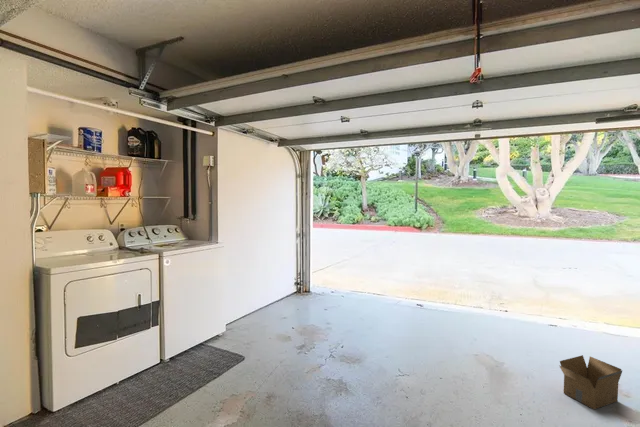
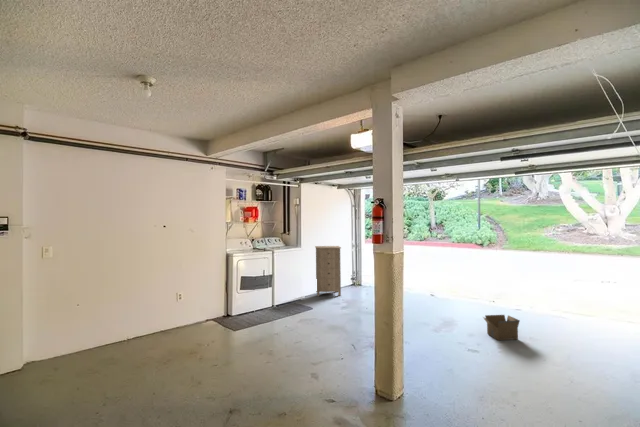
storage cabinet: none [242,238,288,325] -> present [315,246,341,296]

